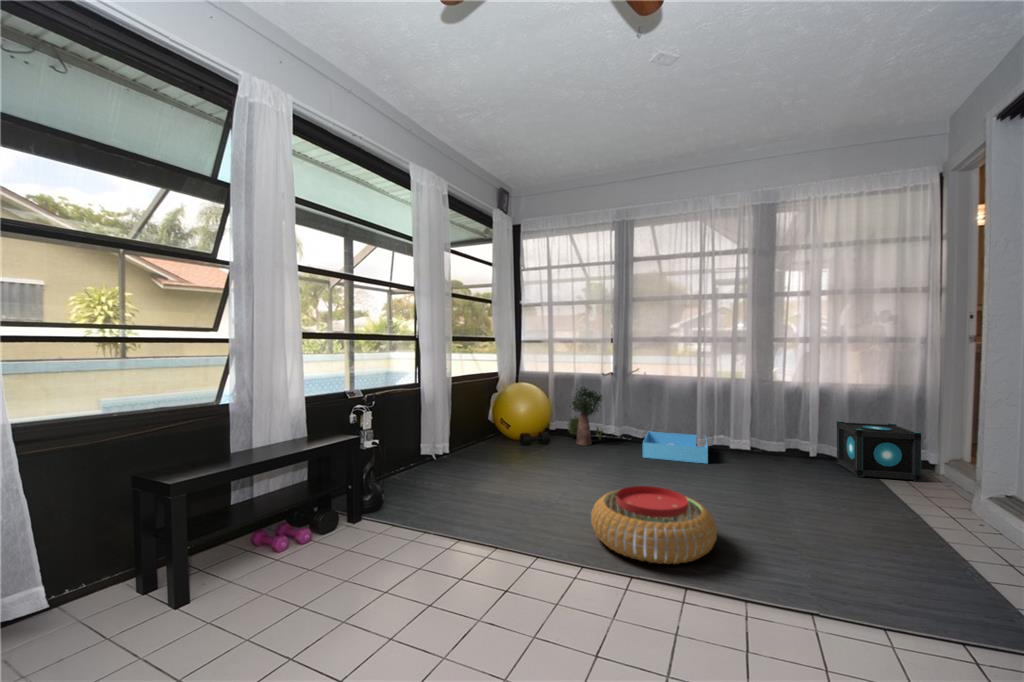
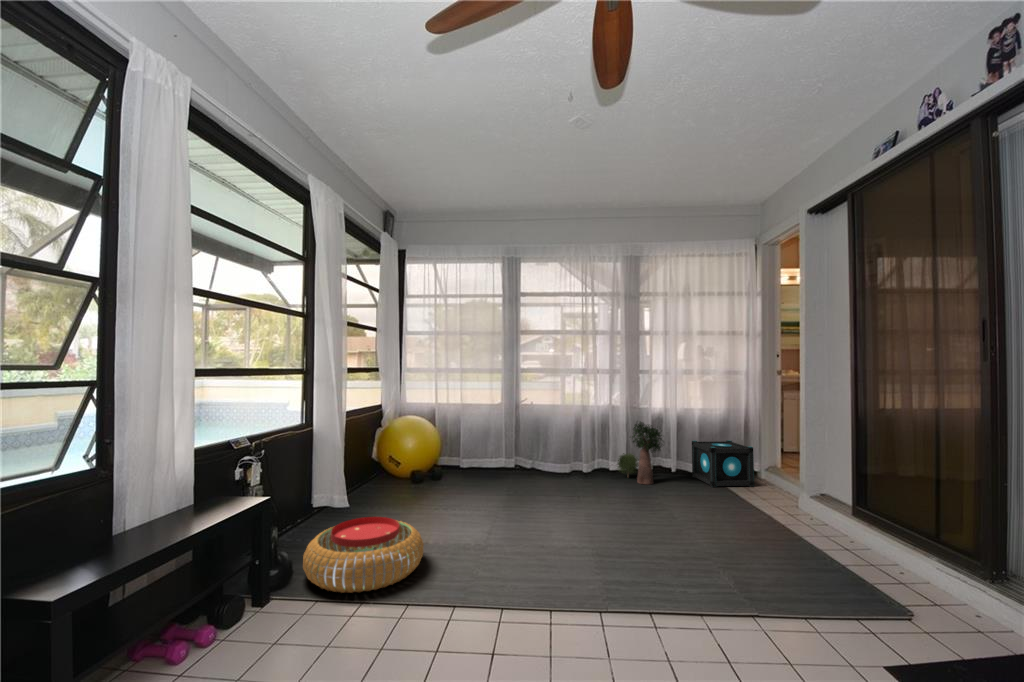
potted plant: present [568,387,603,445] -> present [618,421,663,484]
storage bin: present [643,432,708,463] -> none [538,460,599,487]
pouf: present [591,486,717,564] -> present [303,517,424,593]

